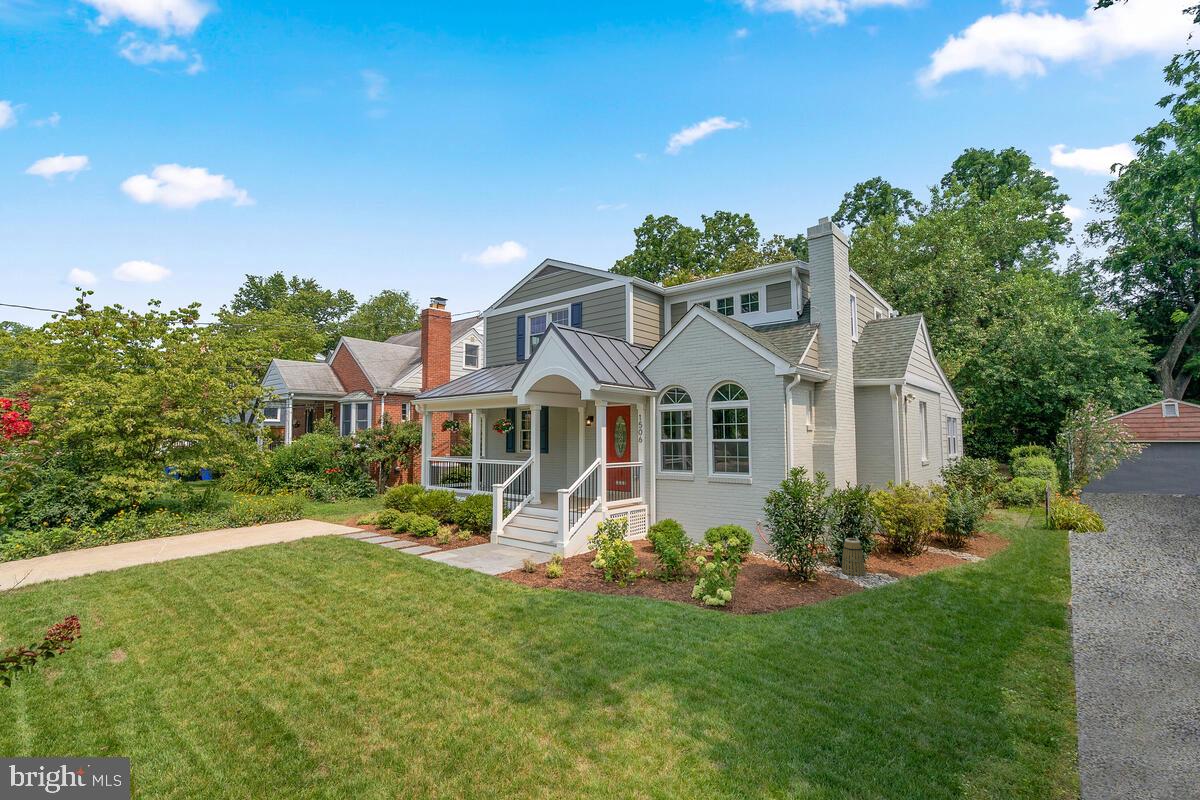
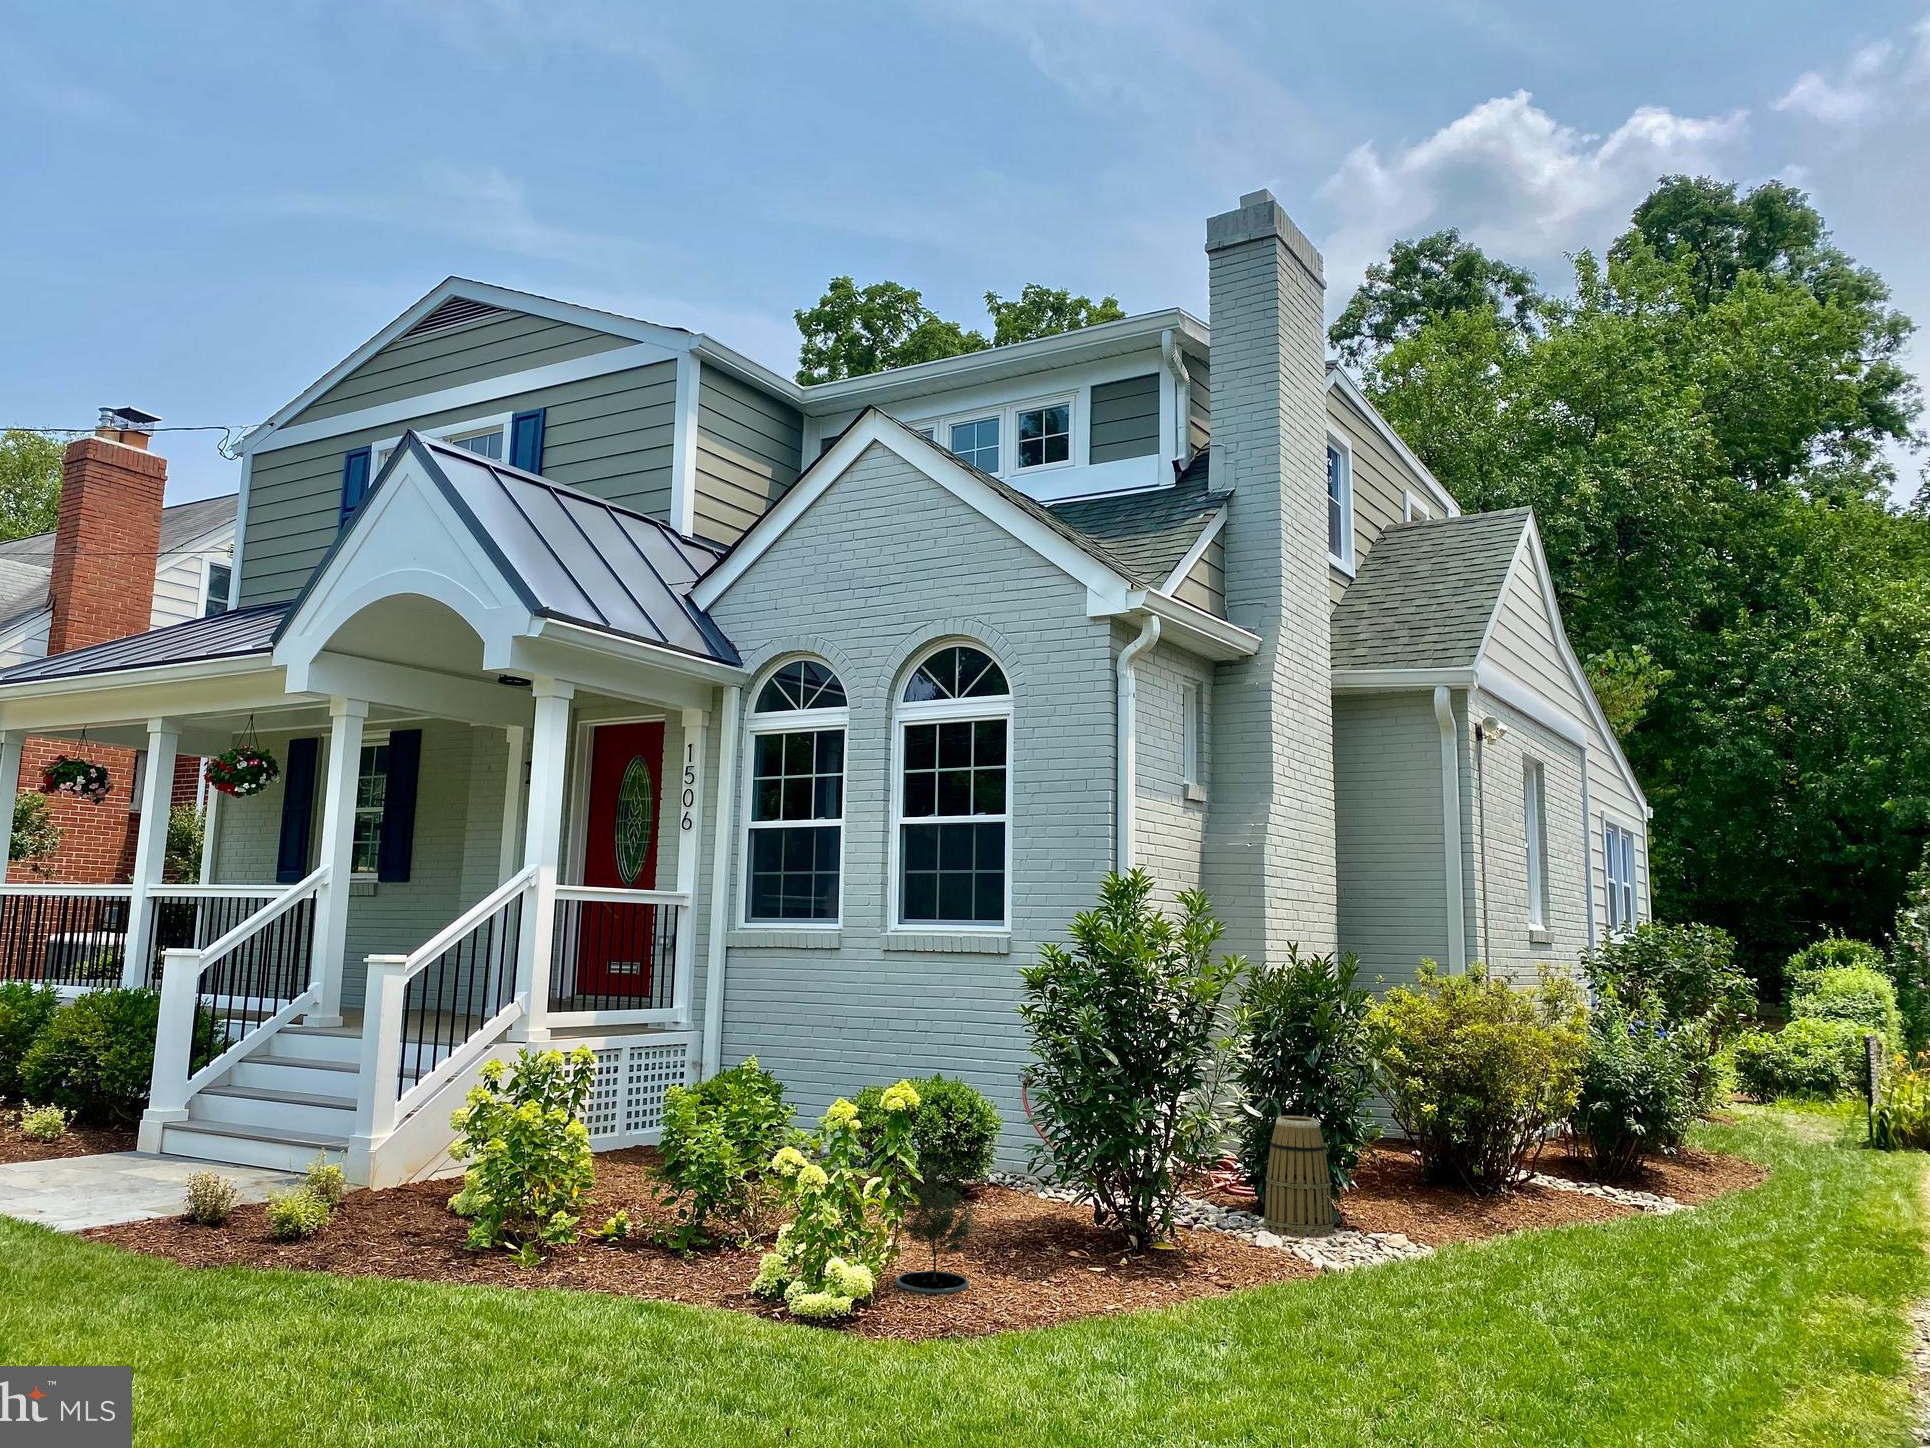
potted tree: none [734,558,761,600] -> present [895,1155,980,1294]

